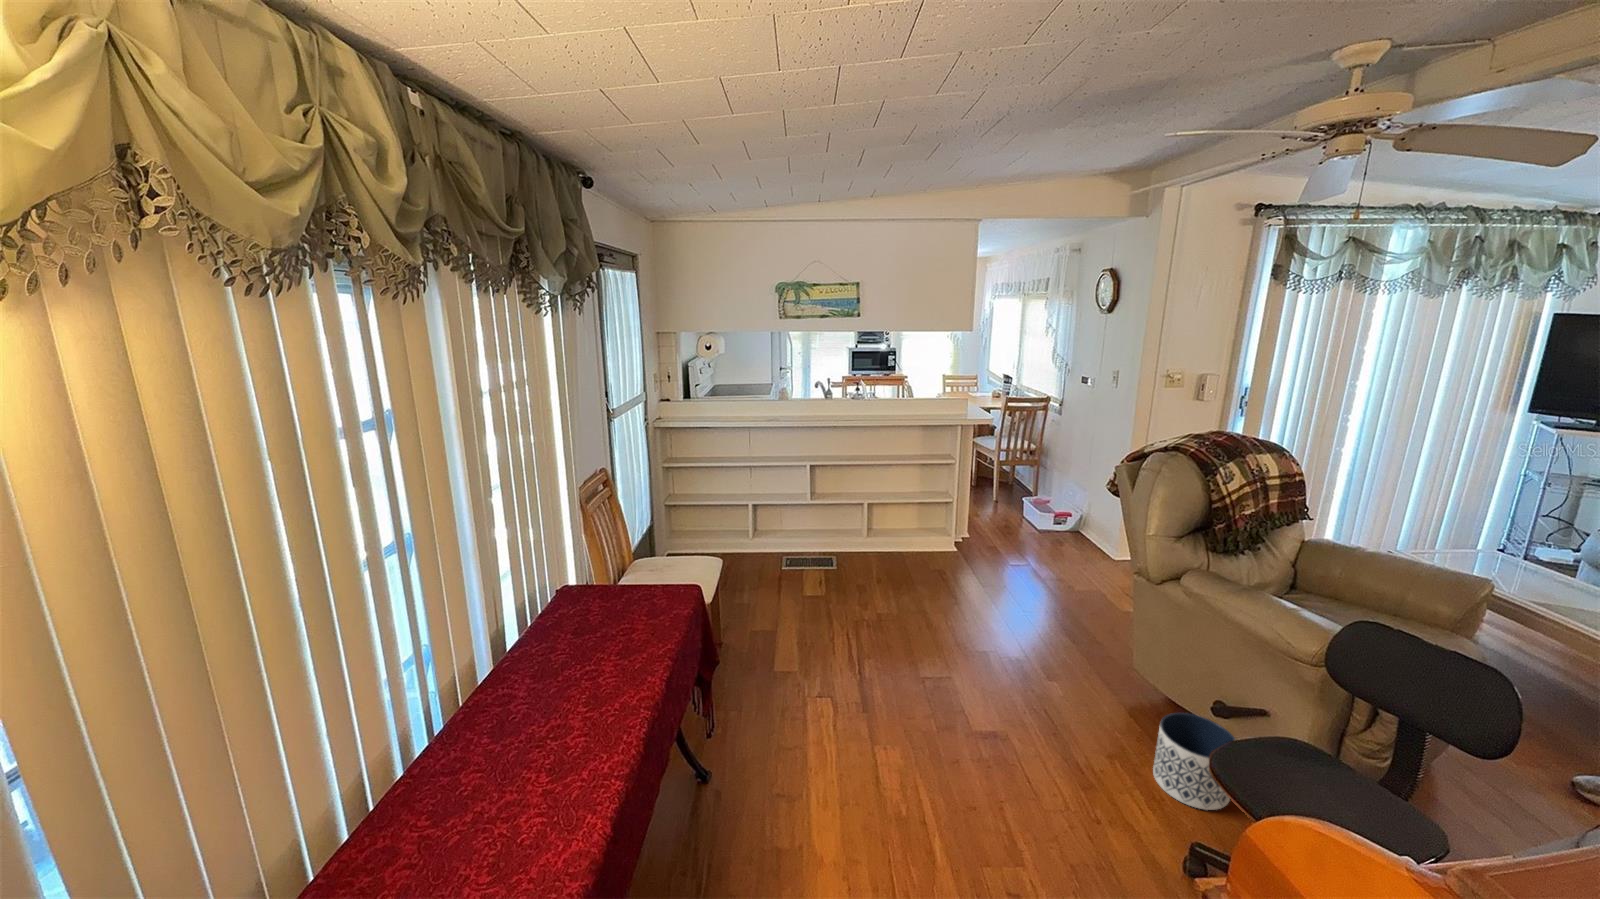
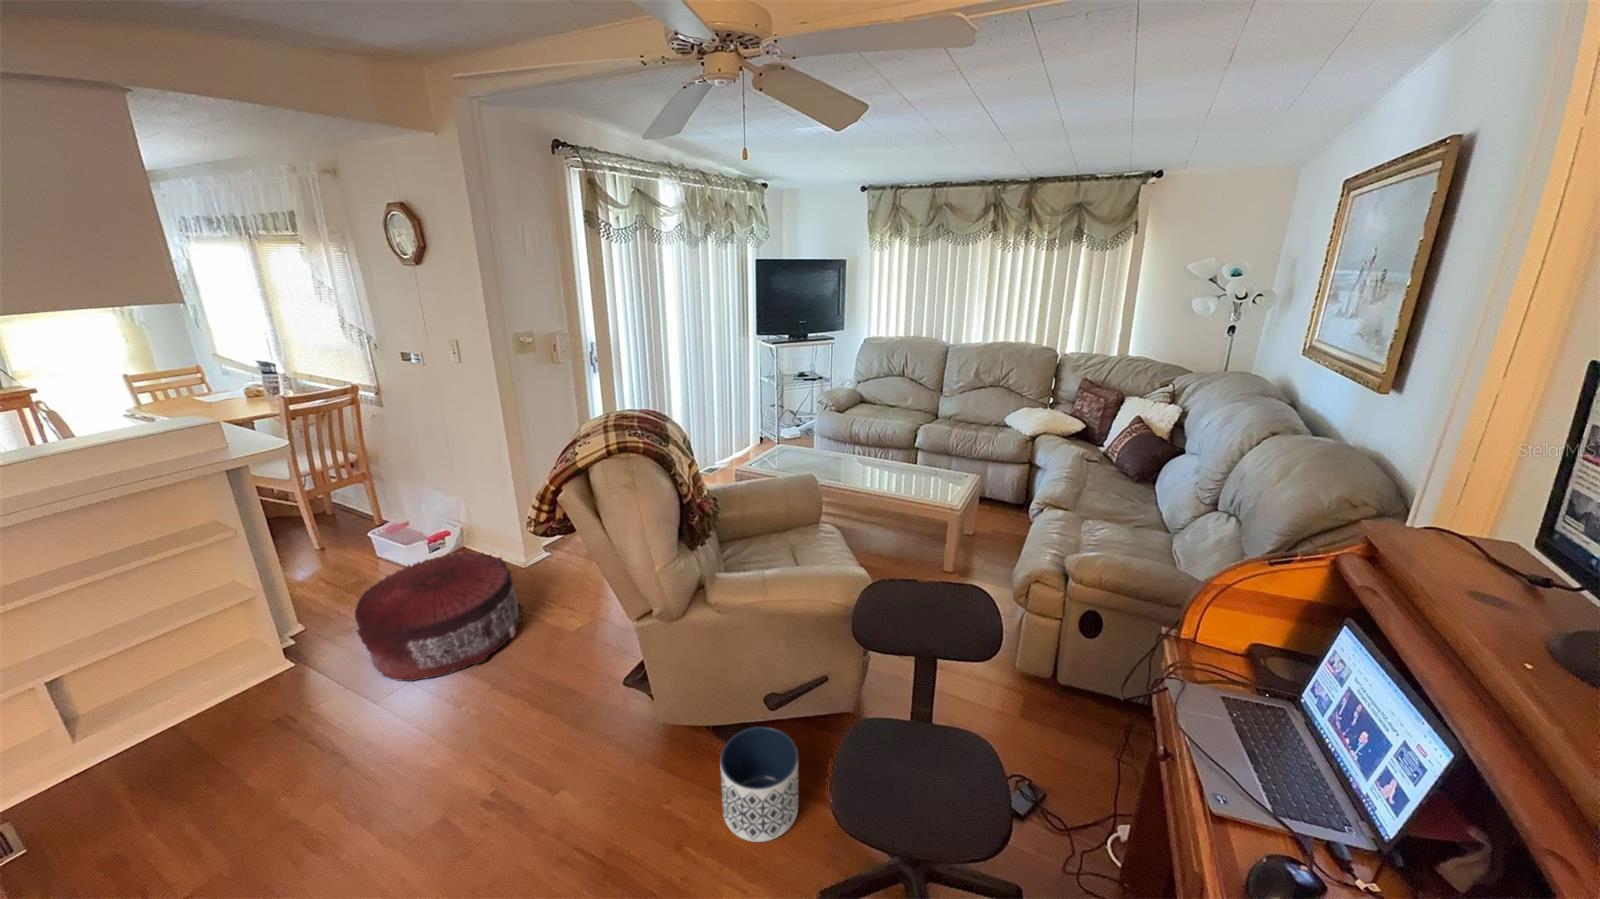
pouf: none [989,518,1096,598] -> present [355,551,523,681]

